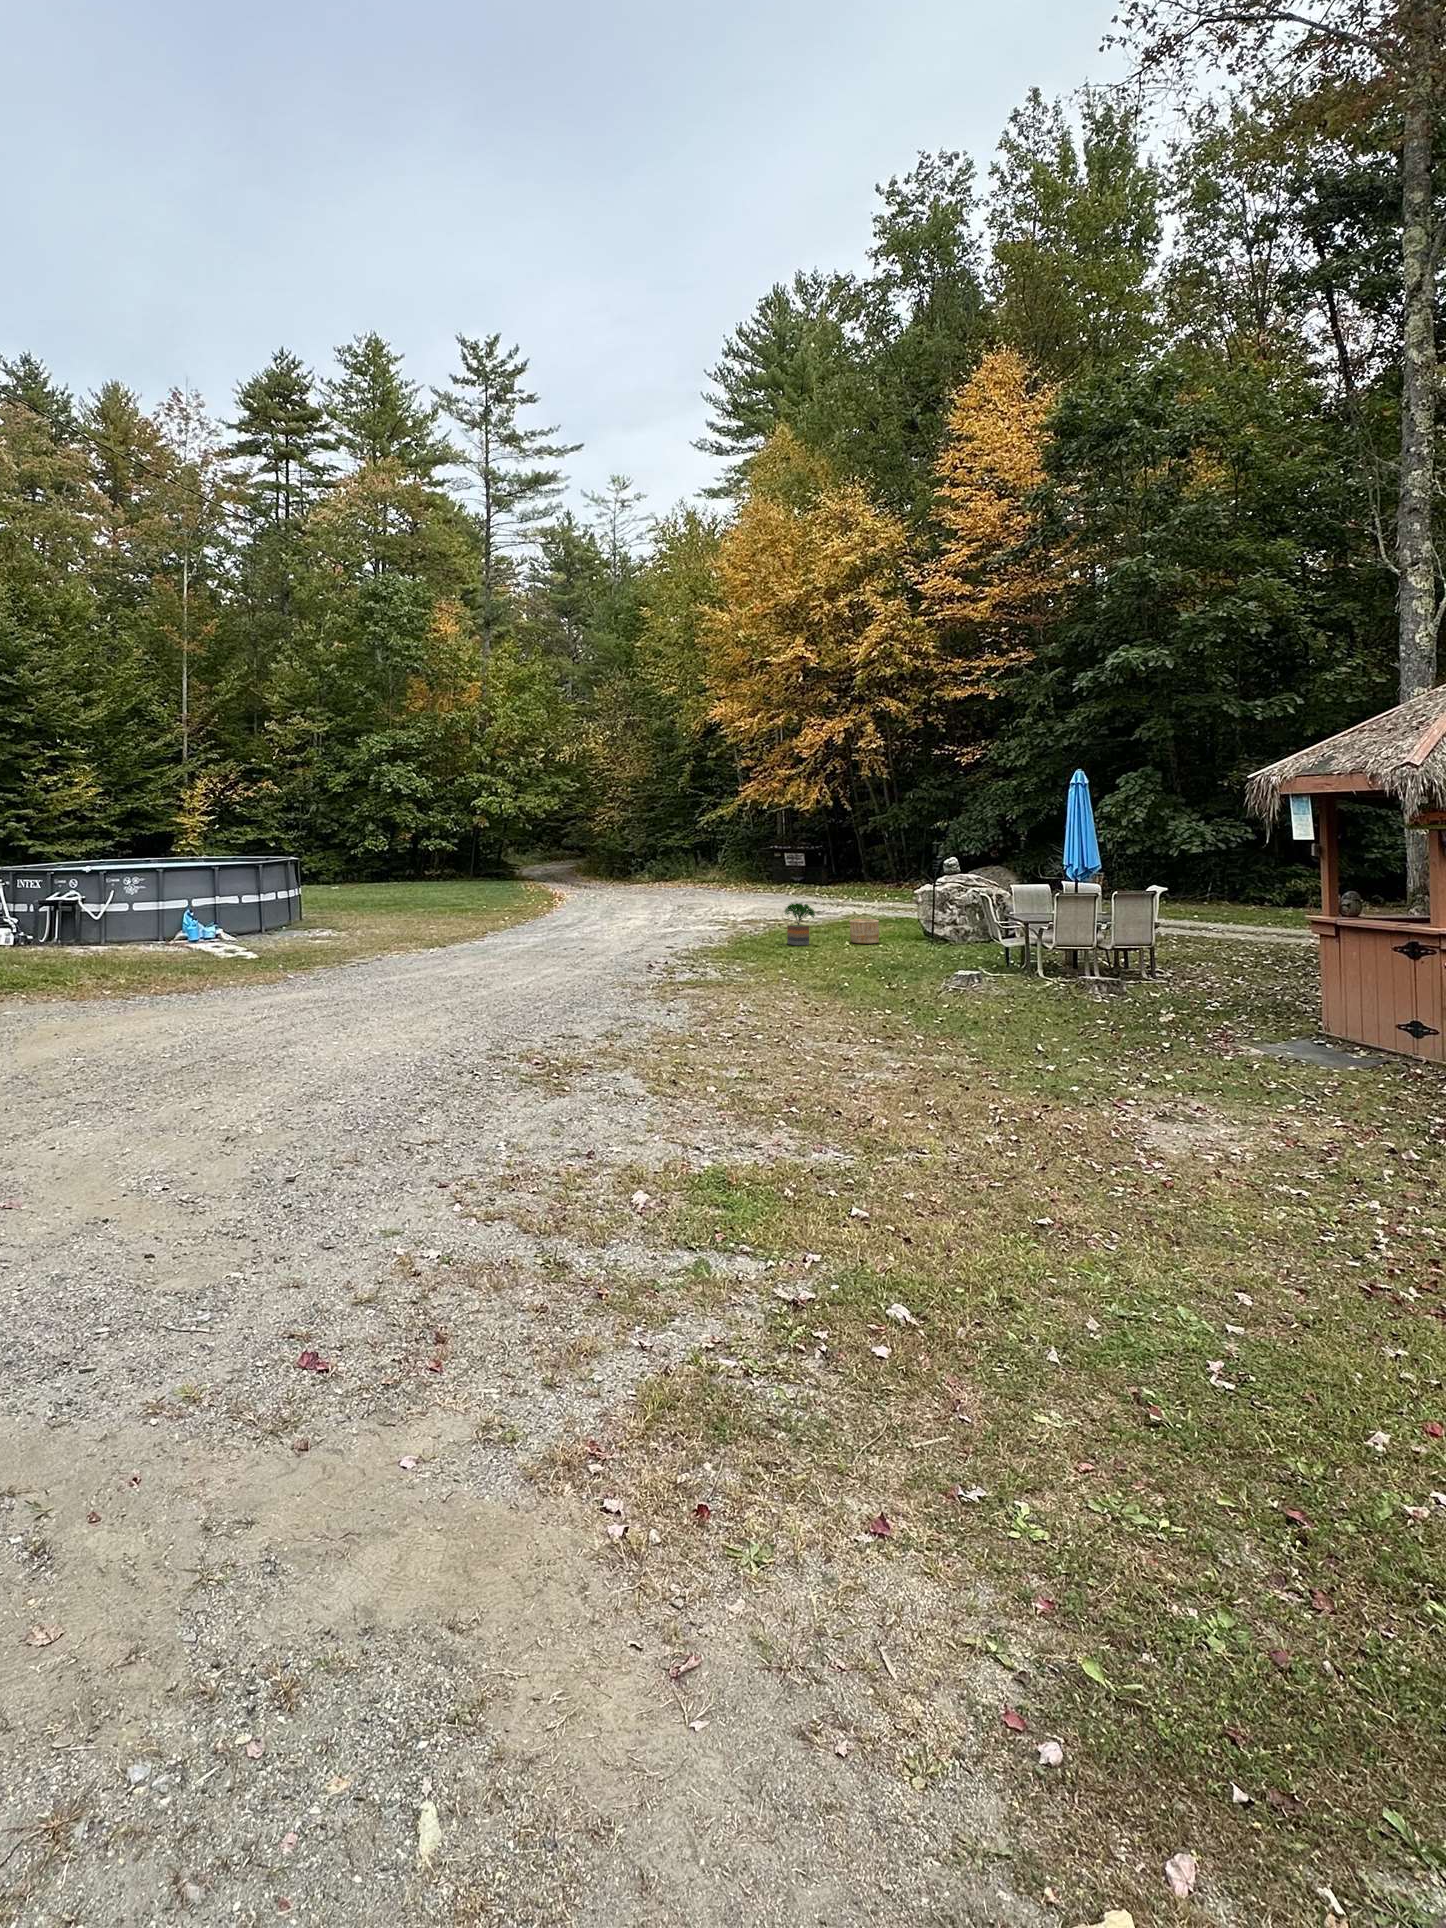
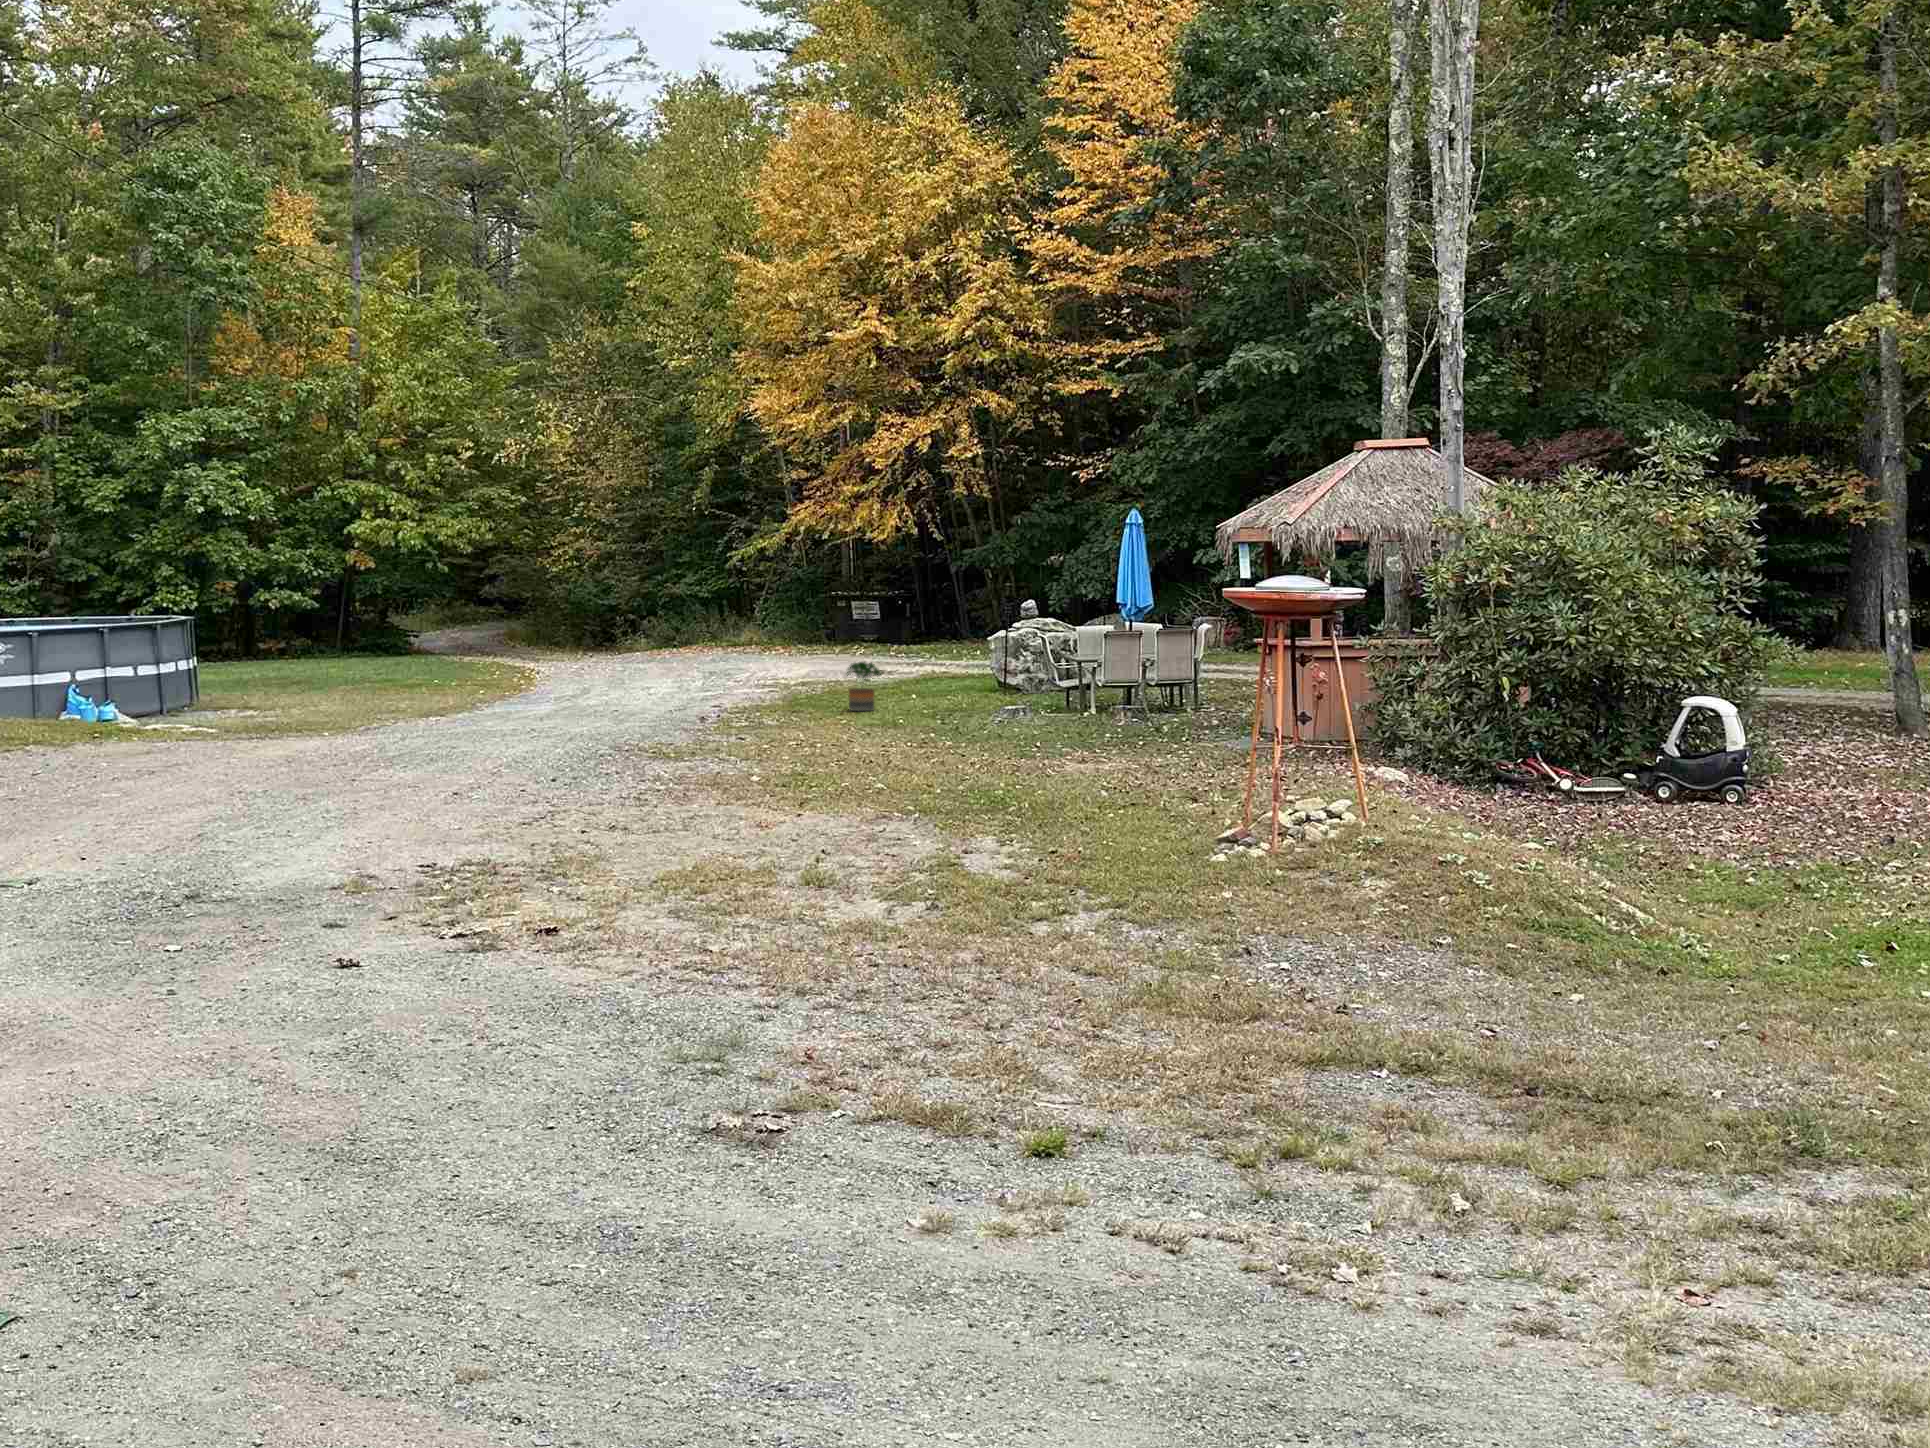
wooden bucket: present [849,919,879,944] -> none [921,679,955,707]

